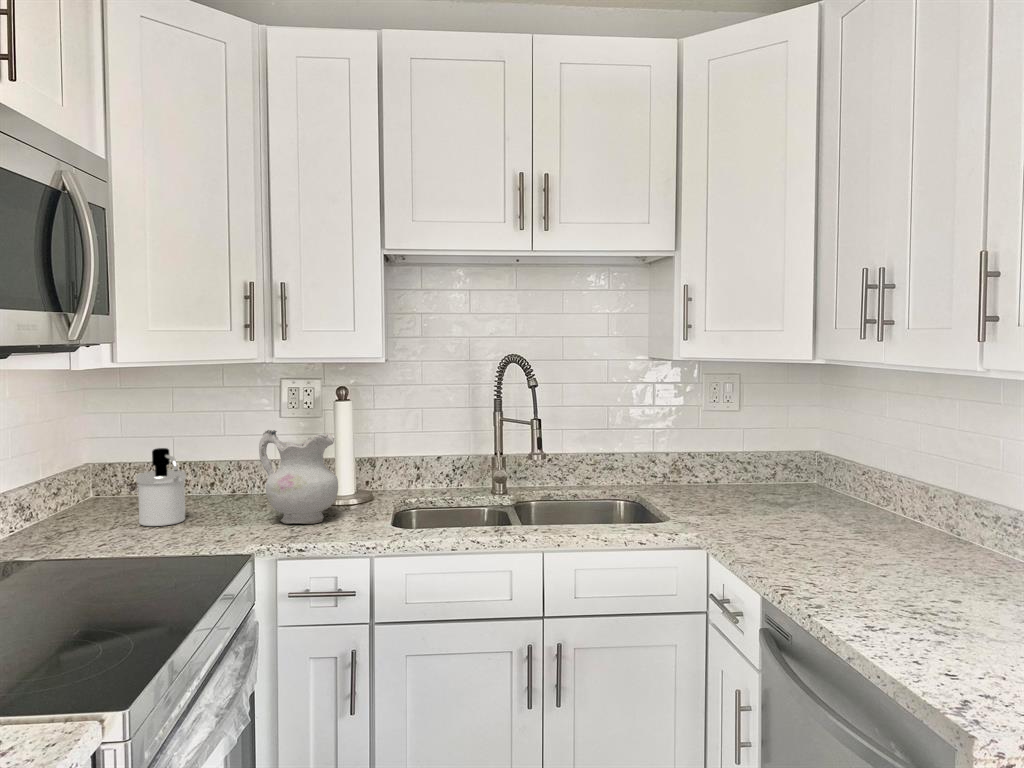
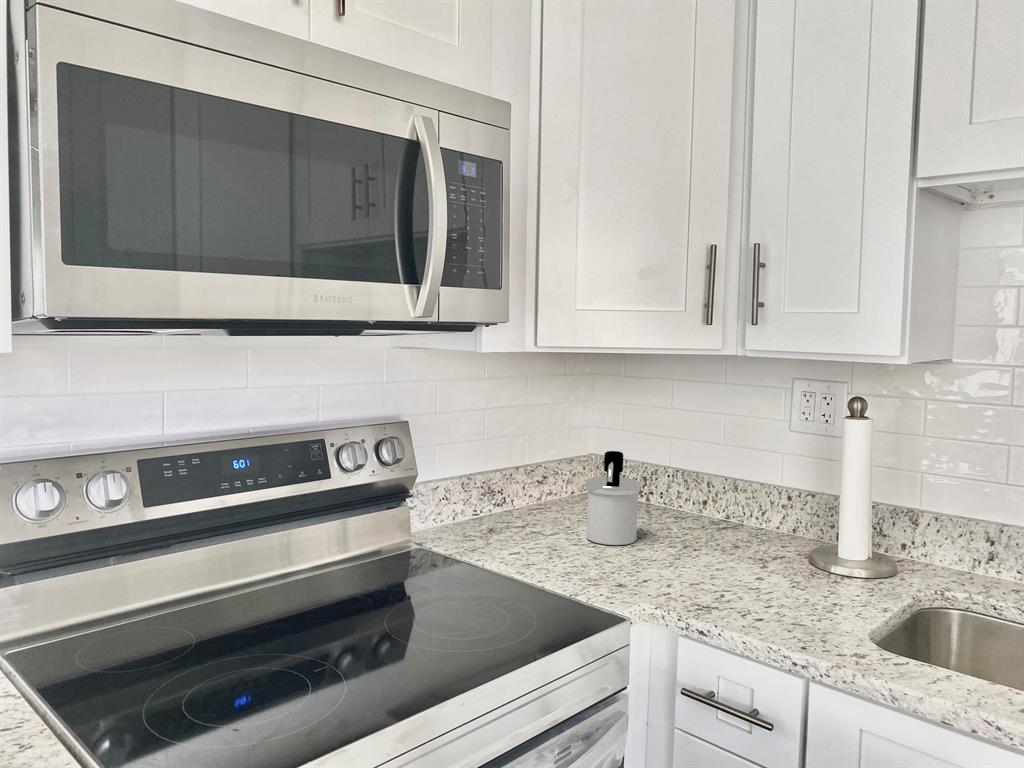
ceramic pitcher: present [259,430,338,524] -> none [708,448,814,594]

